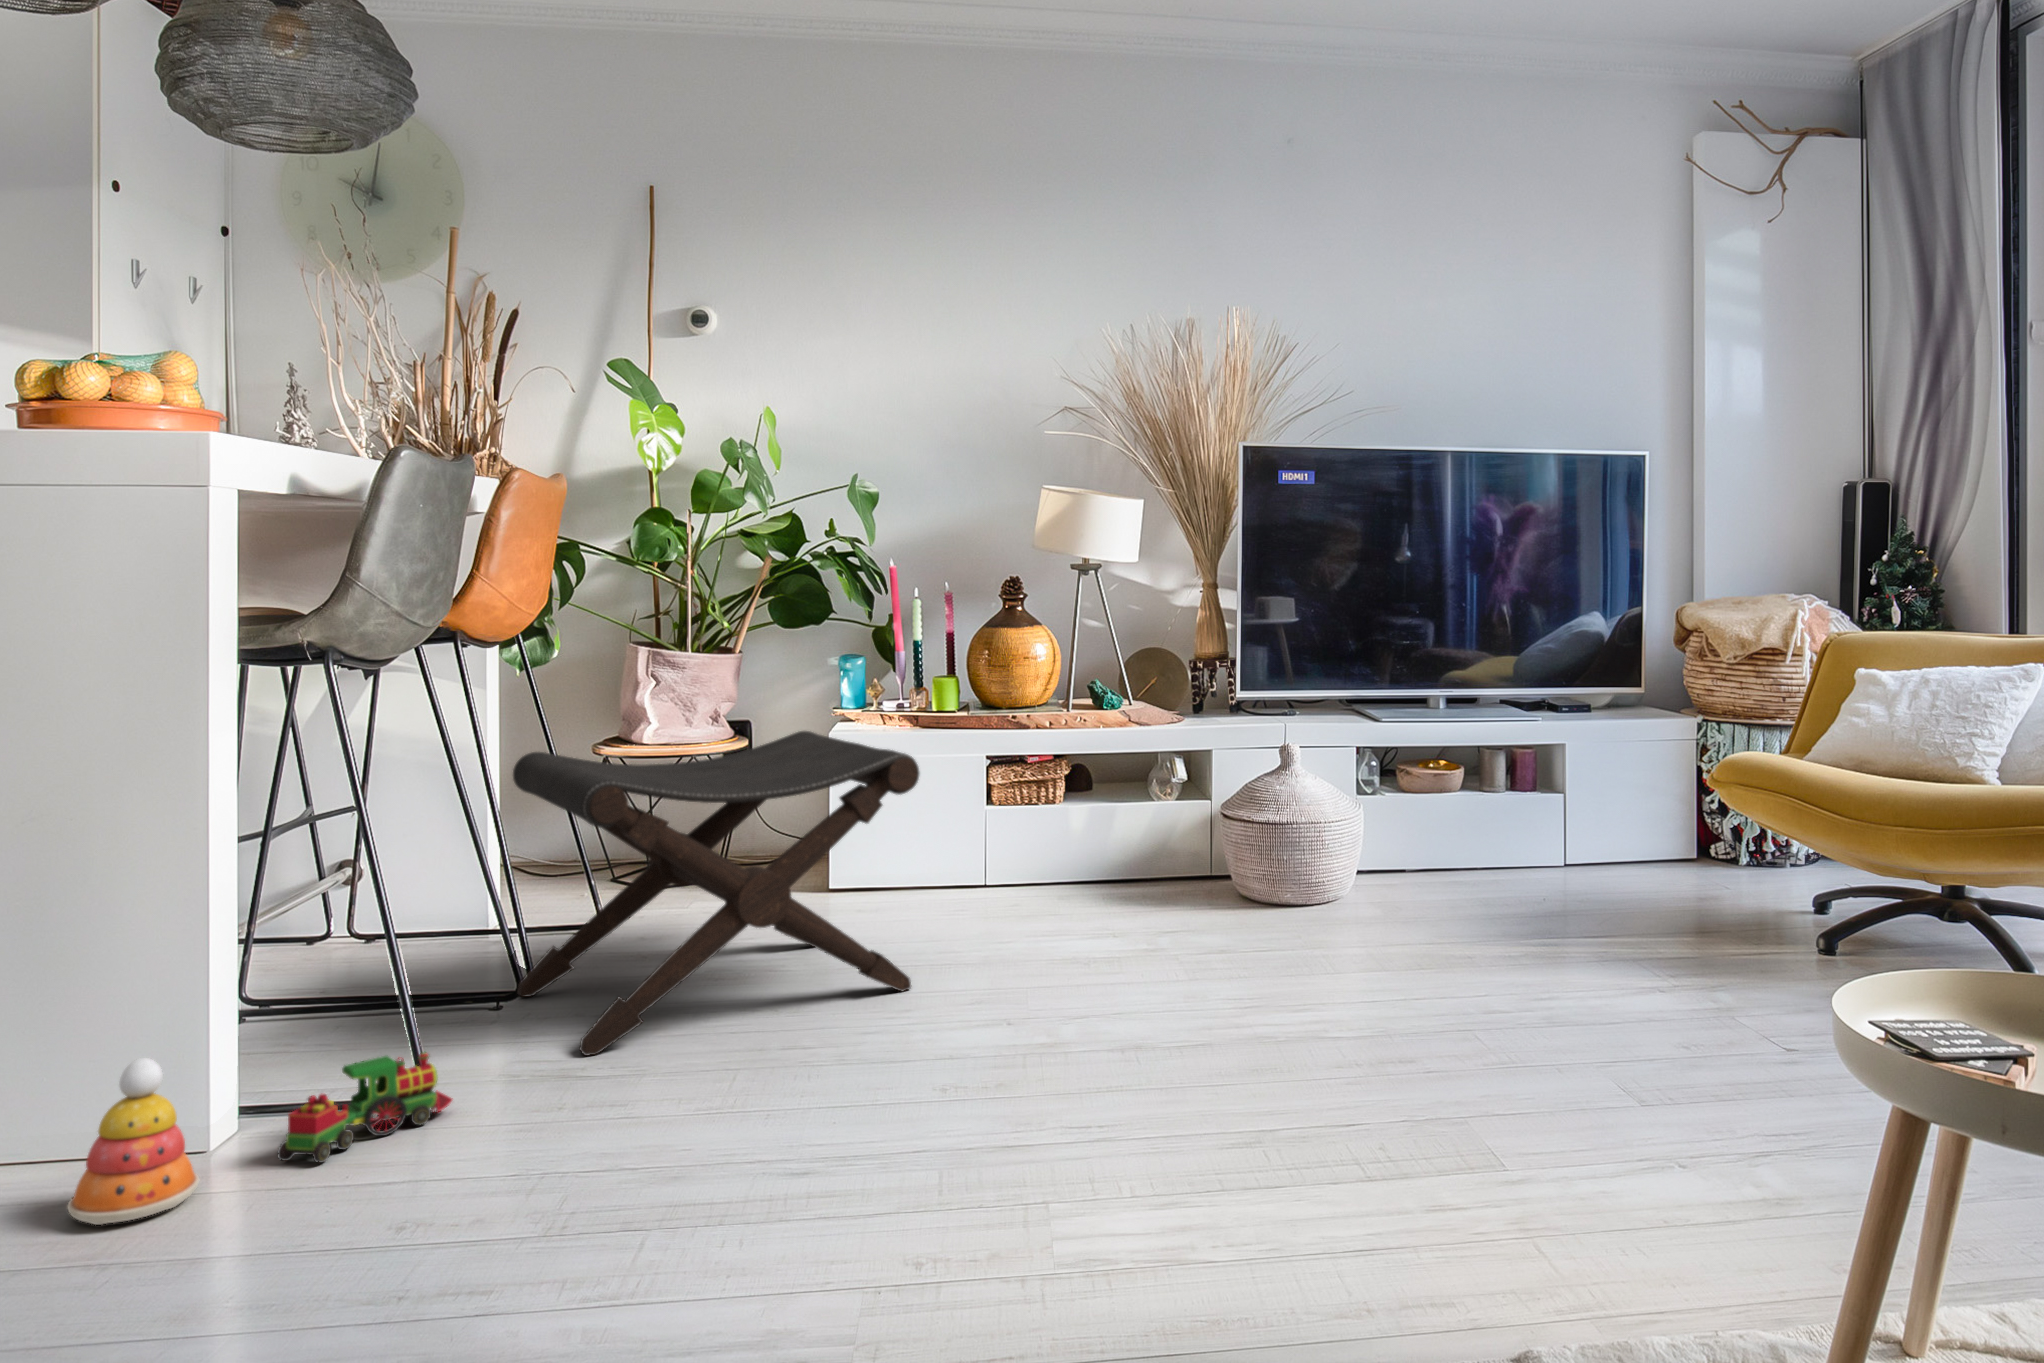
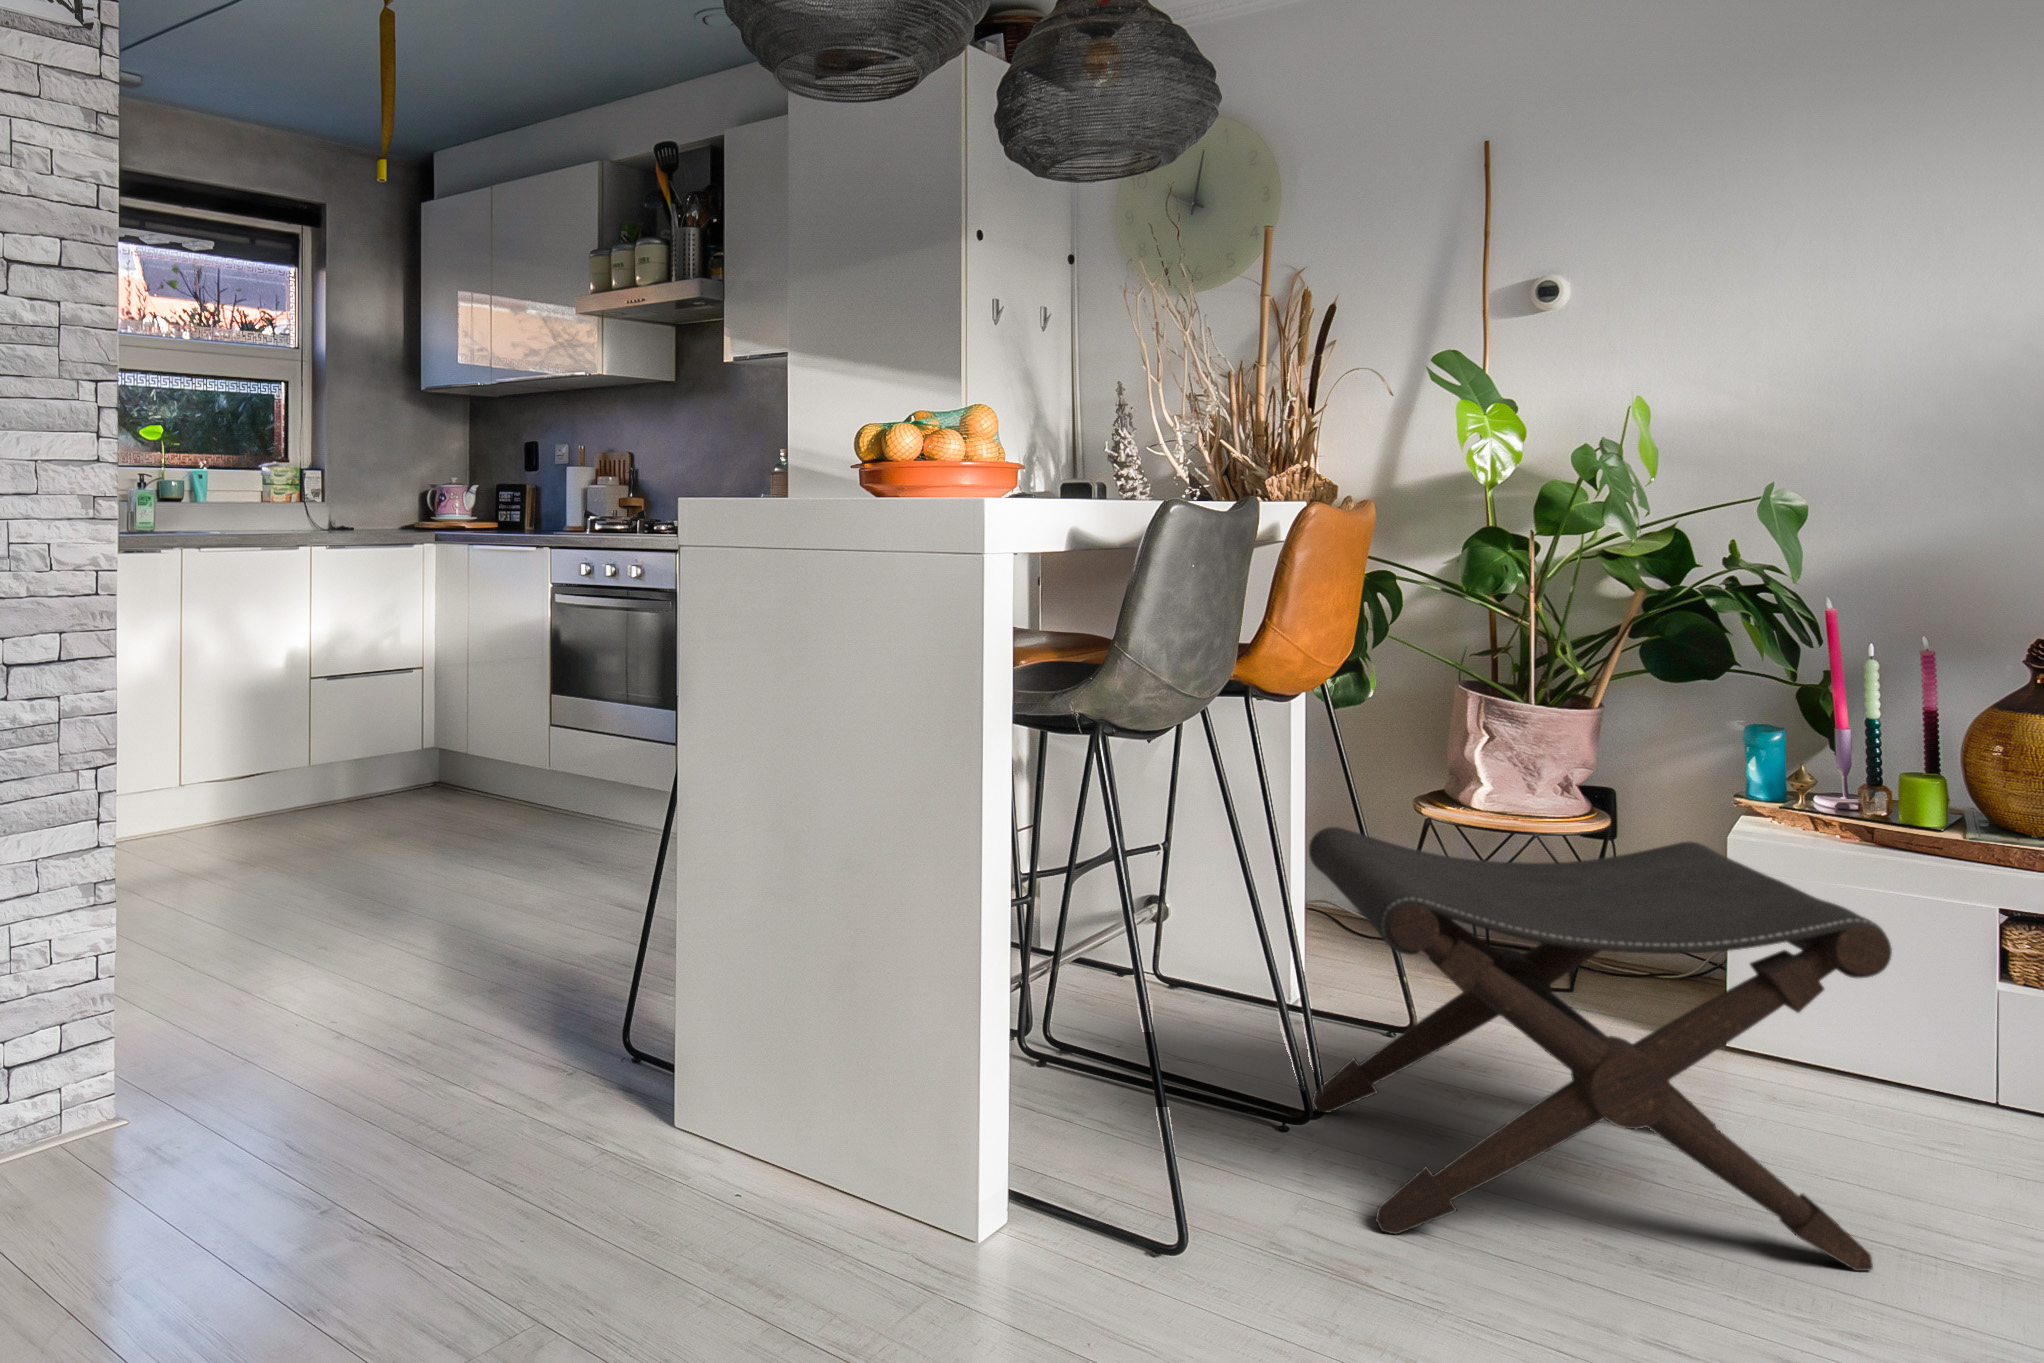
toy train: present [278,1052,452,1163] -> none [1041,1179,1224,1291]
stacking toy: present [67,1058,199,1225] -> none [858,1127,968,1298]

